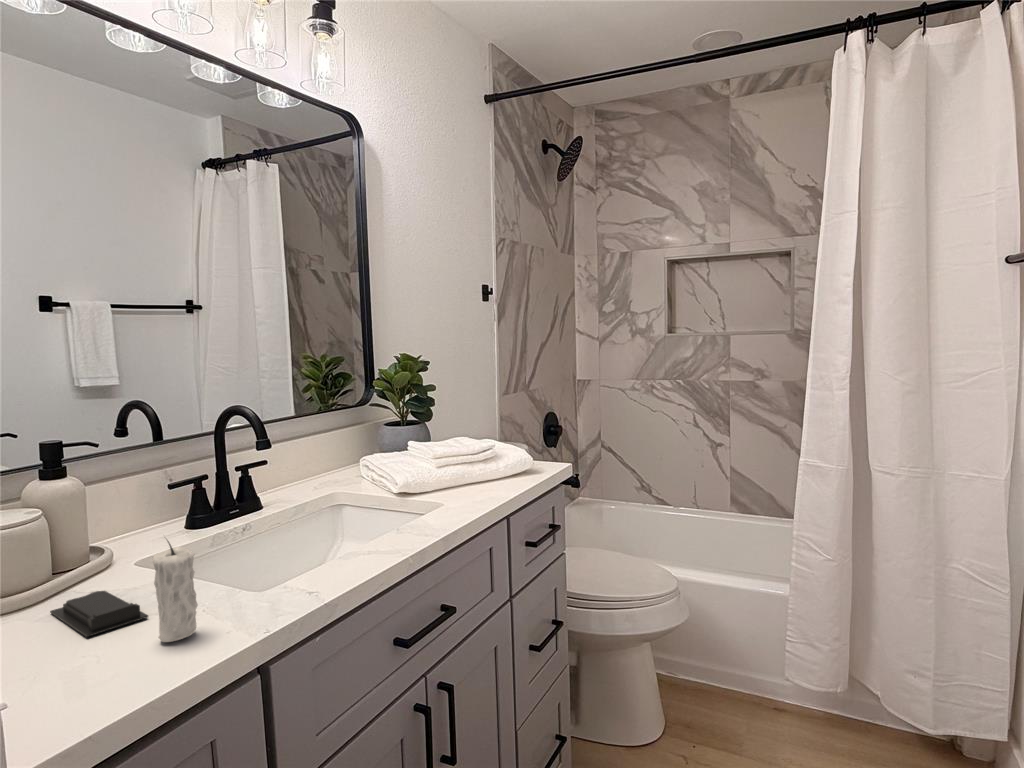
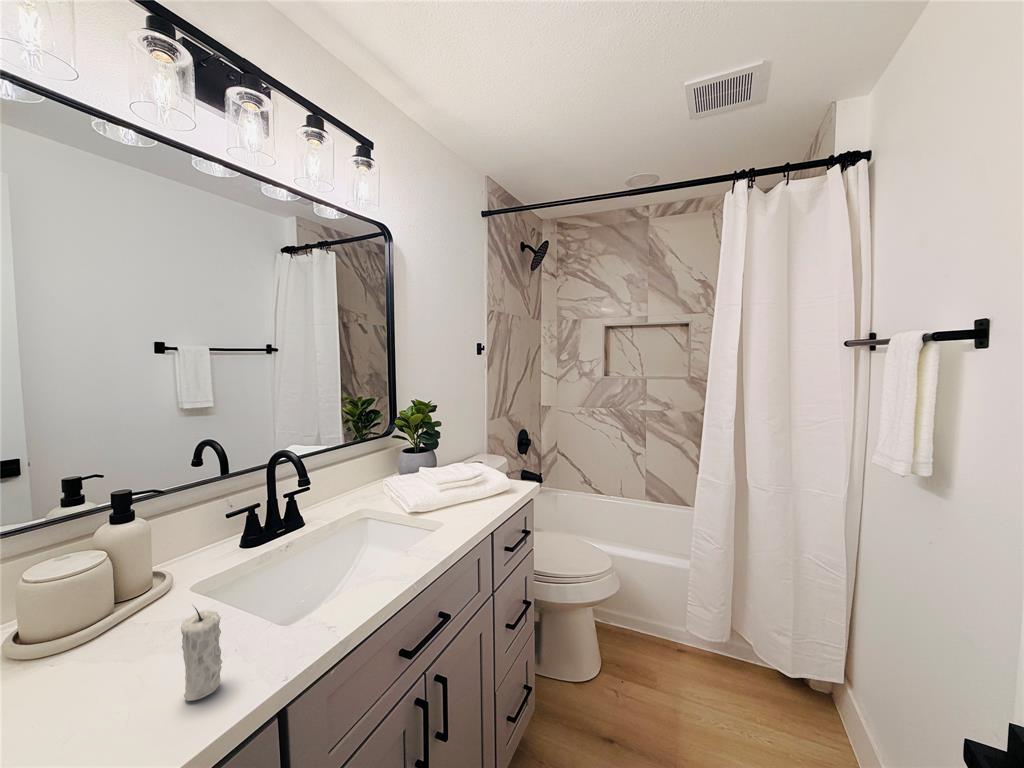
soap bar: present [50,591,148,637] -> none [99,631,183,692]

